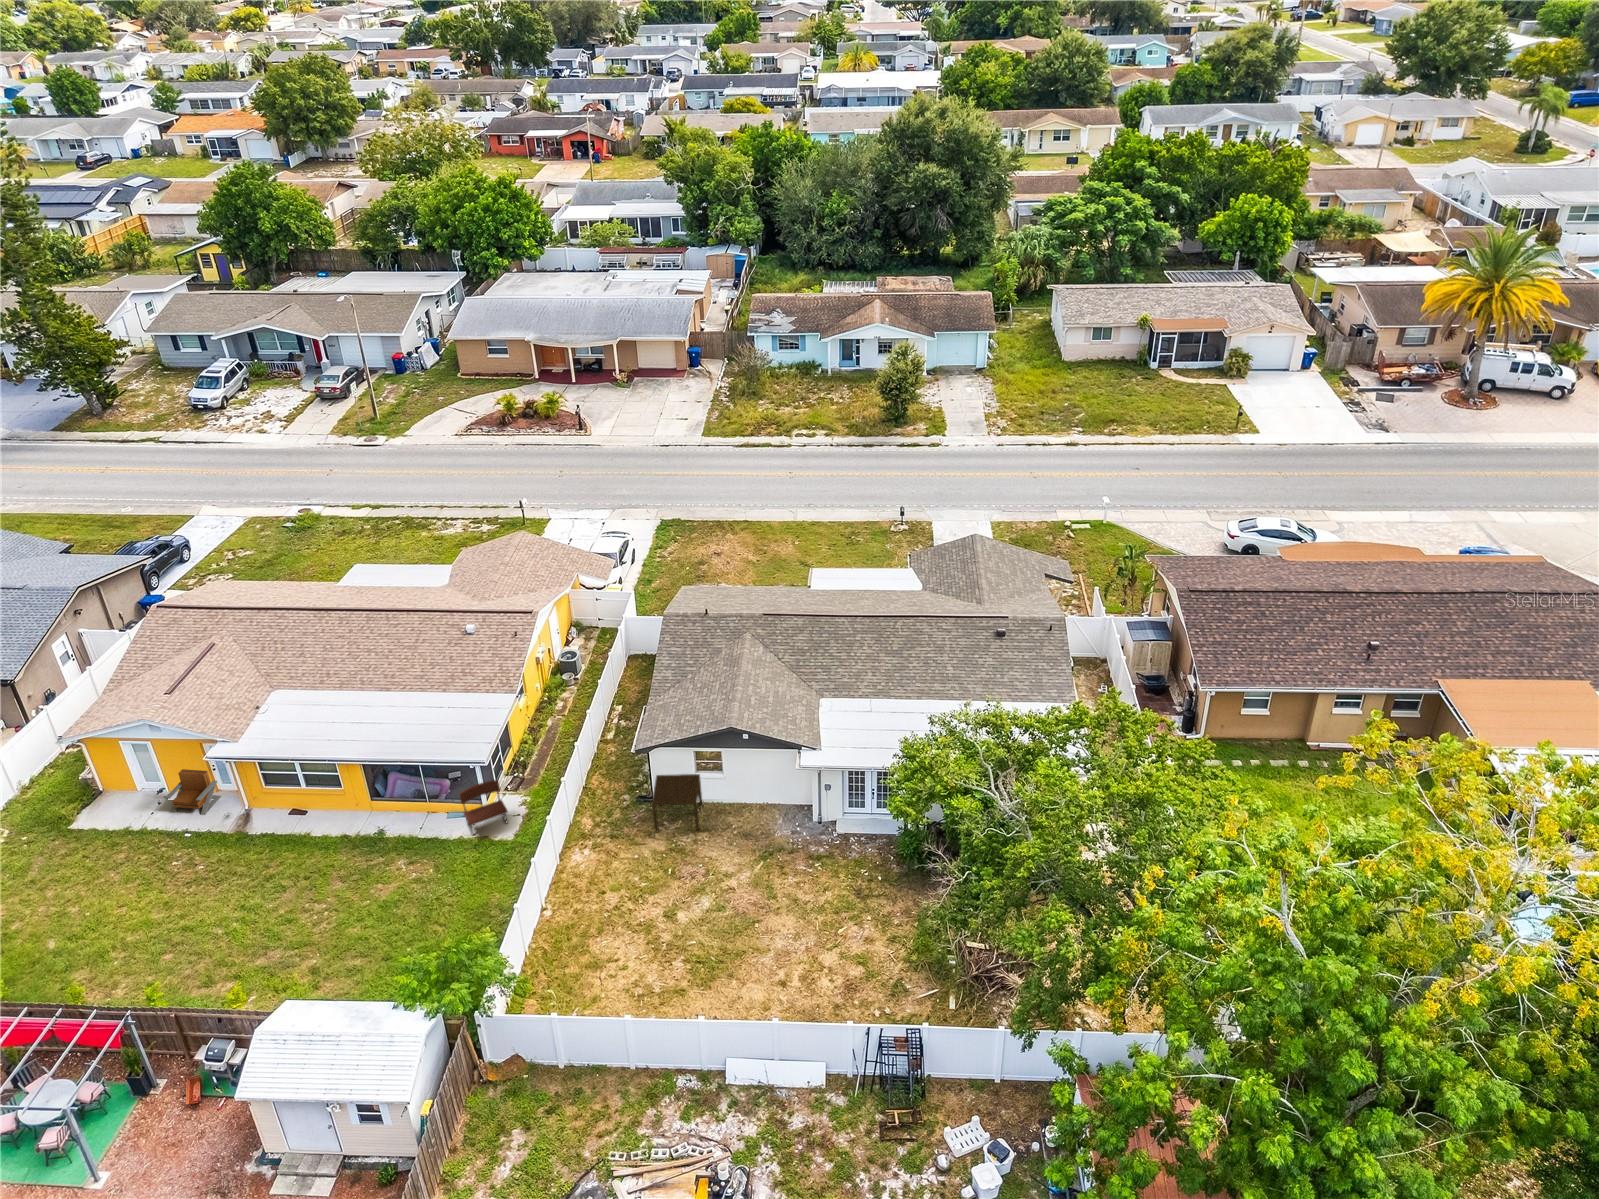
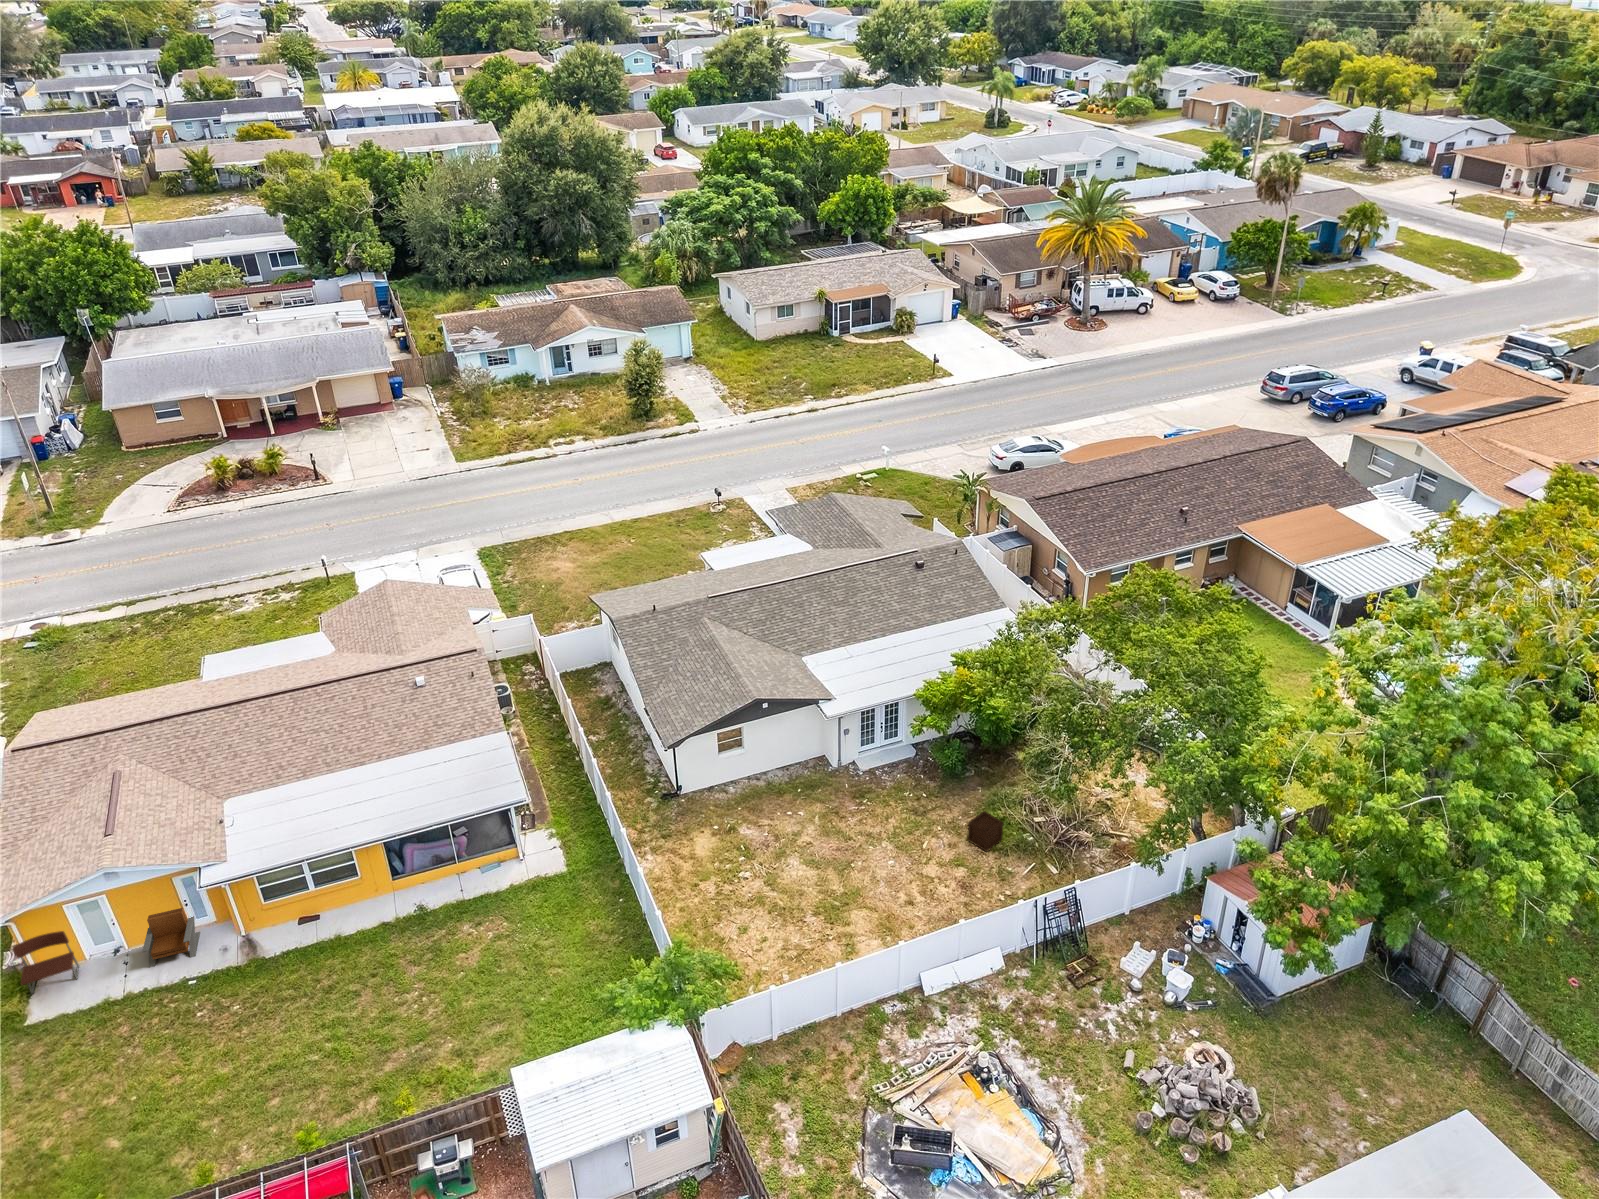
dining table: present [652,774,702,832] -> none [680,755,738,821]
bench: present [459,780,508,835] -> present [13,931,79,994]
wooden crate: none [889,915,926,960] -> present [967,811,1004,852]

